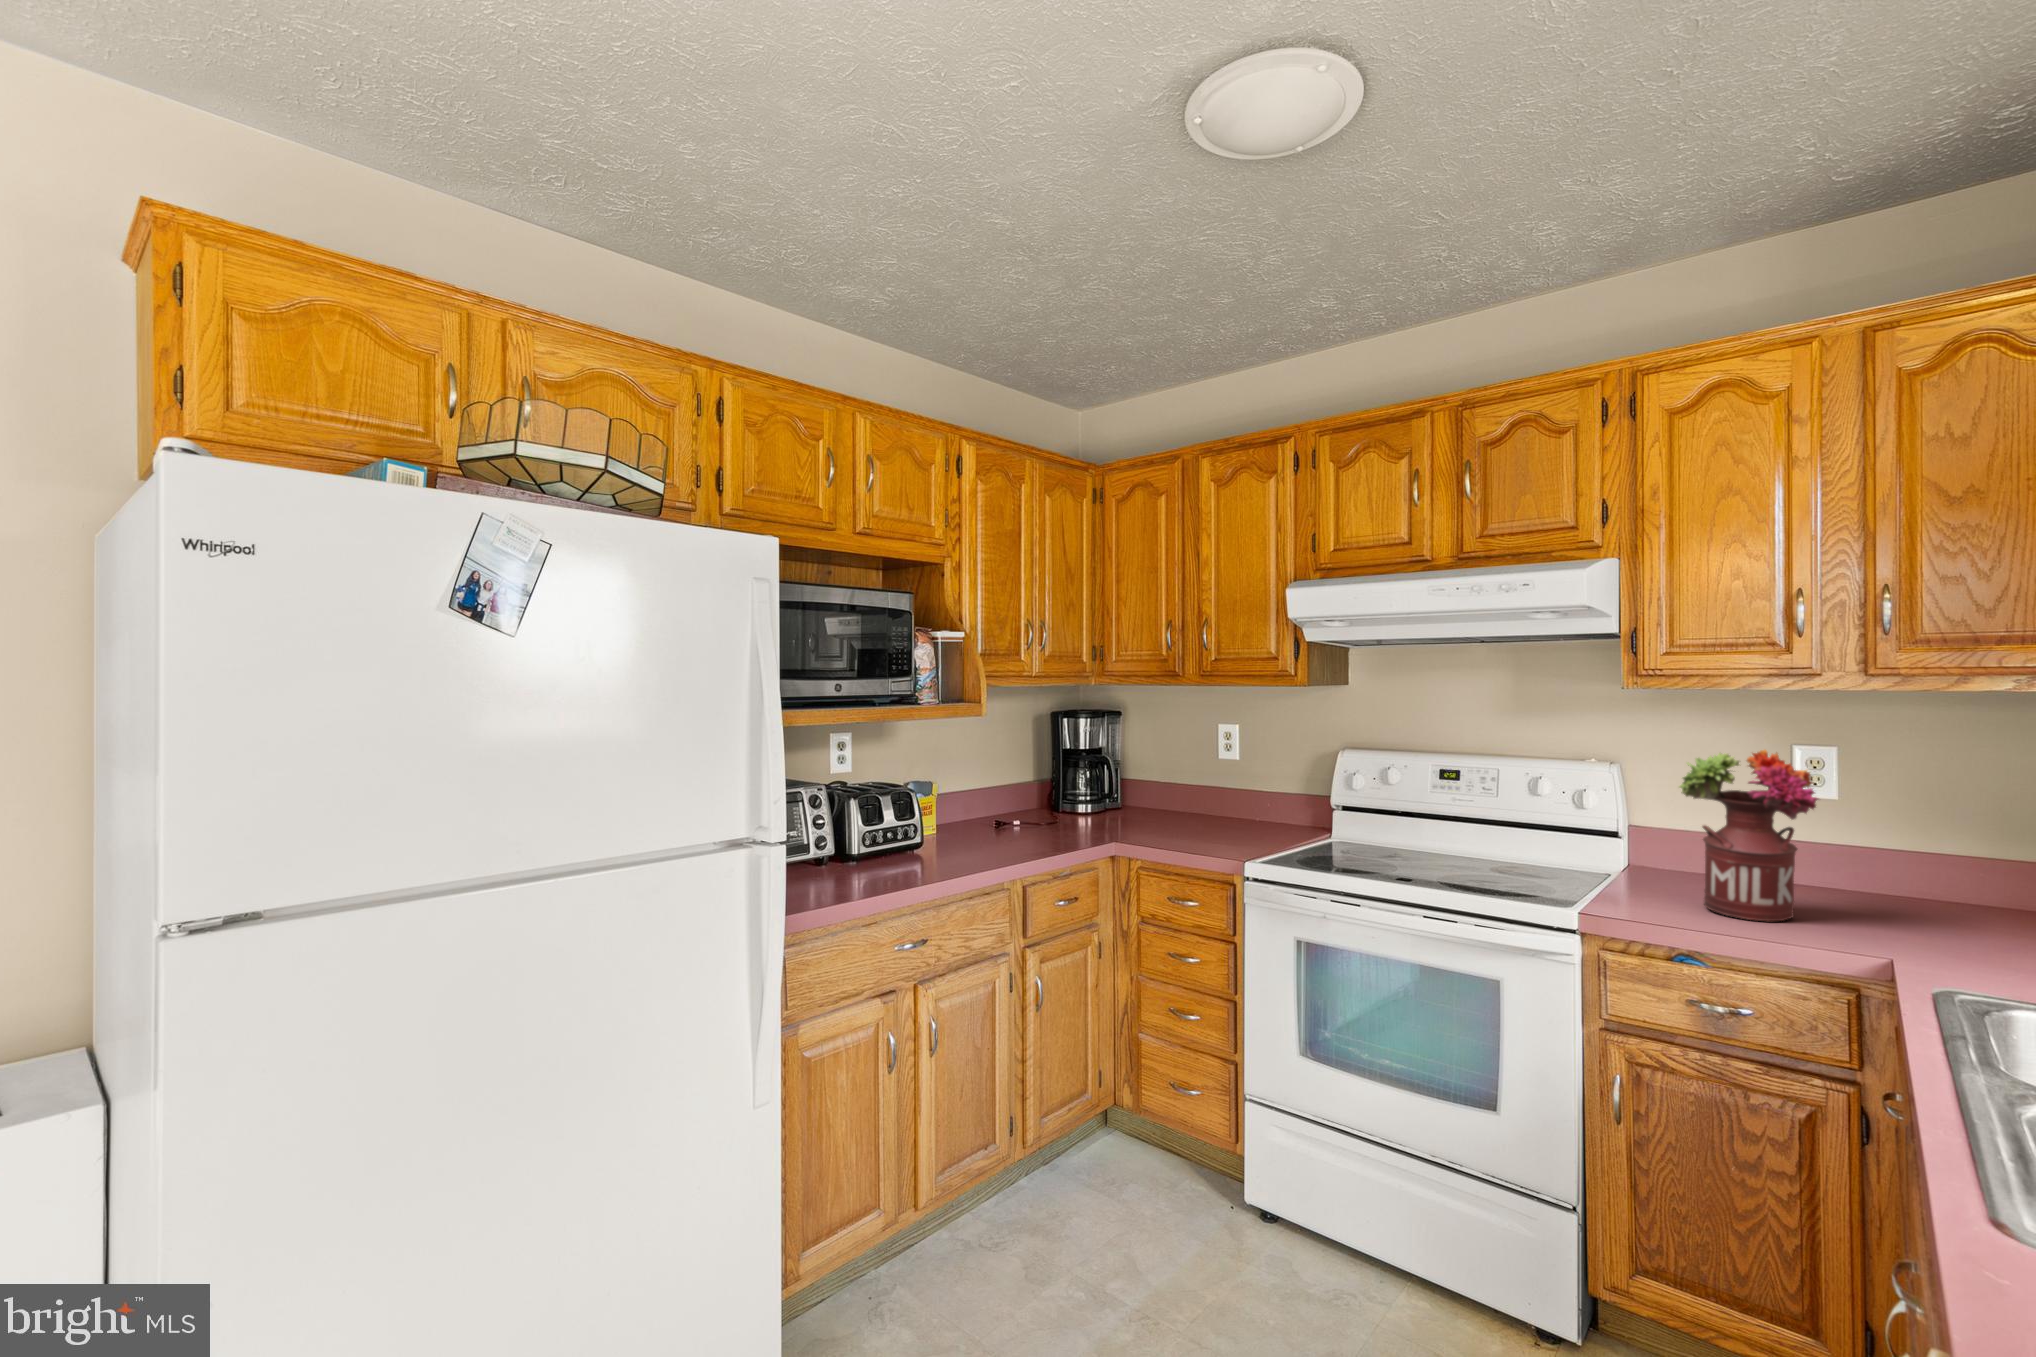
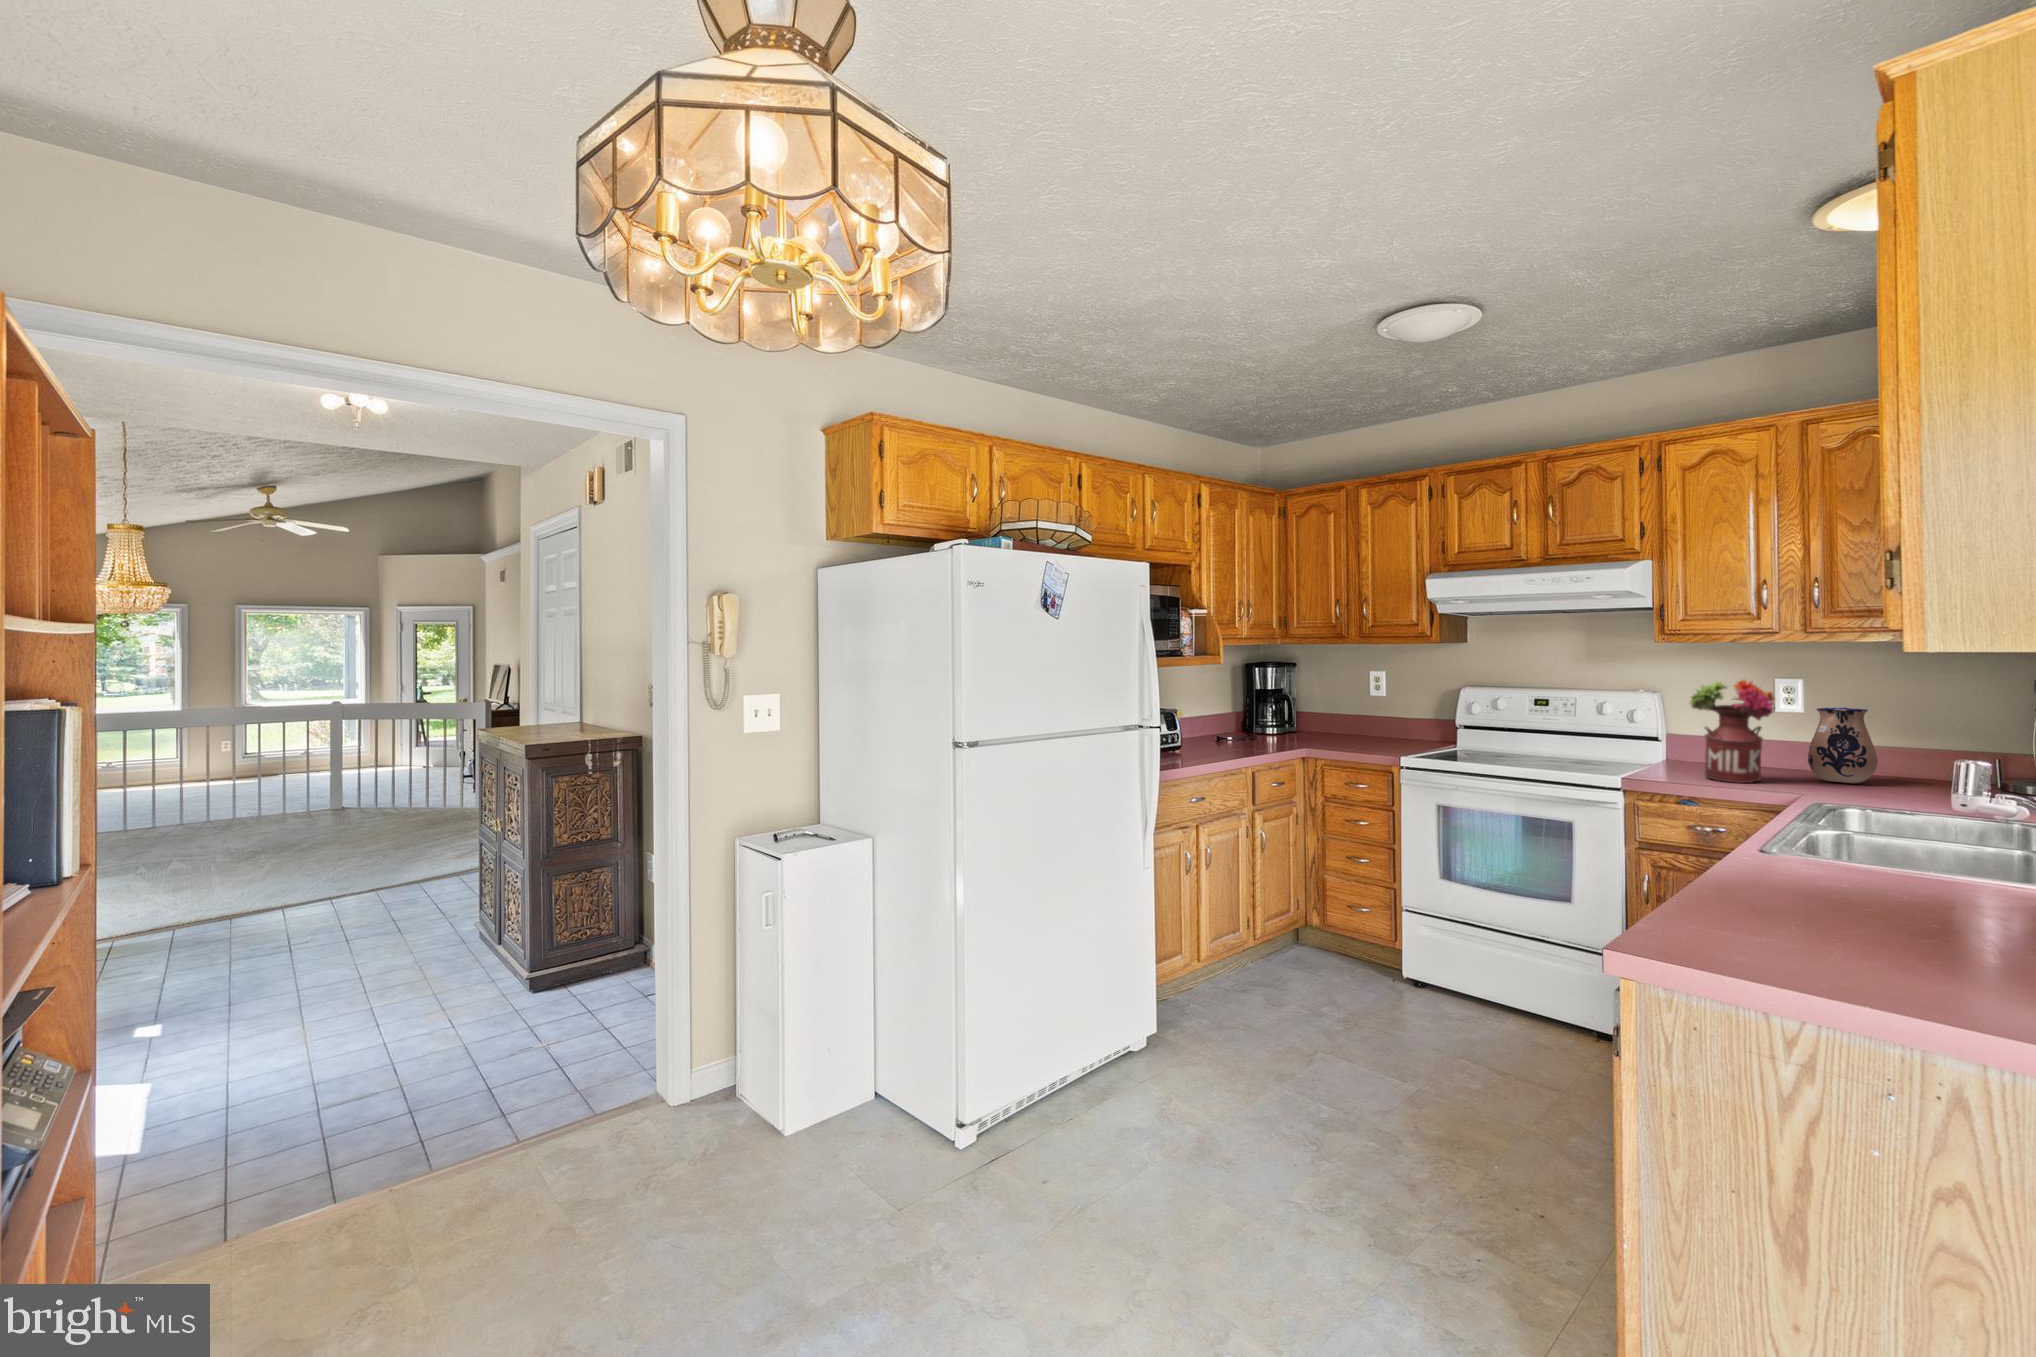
ceramic pitcher: none [1861,796,1974,922] -> present [1808,708,1878,783]

